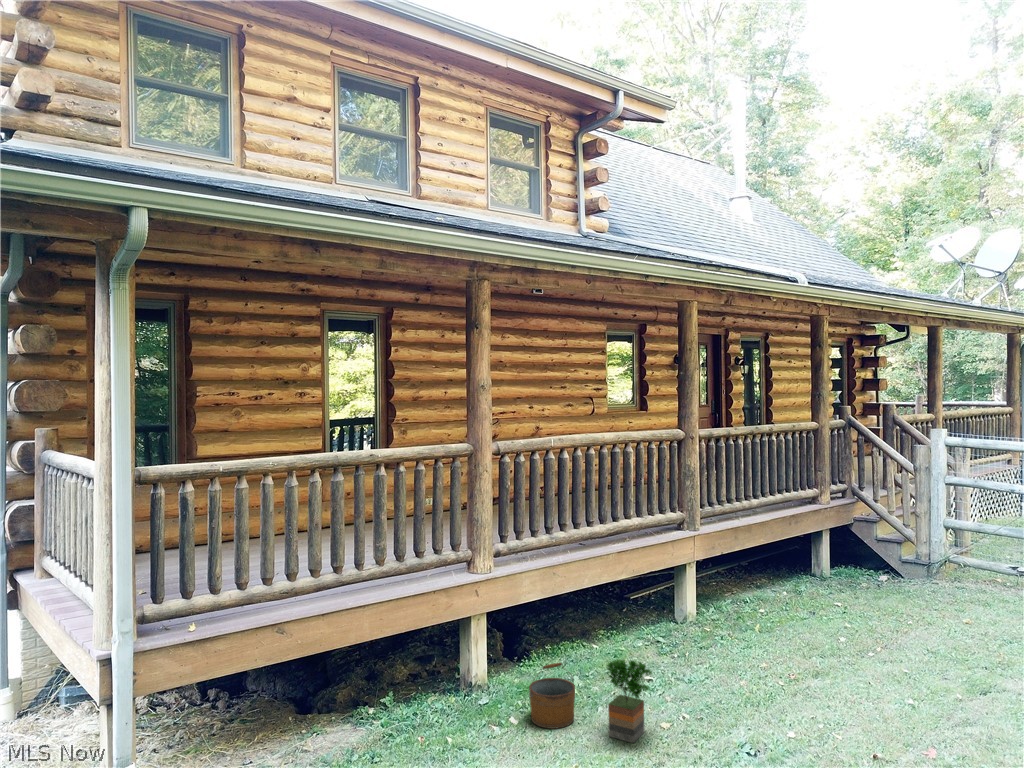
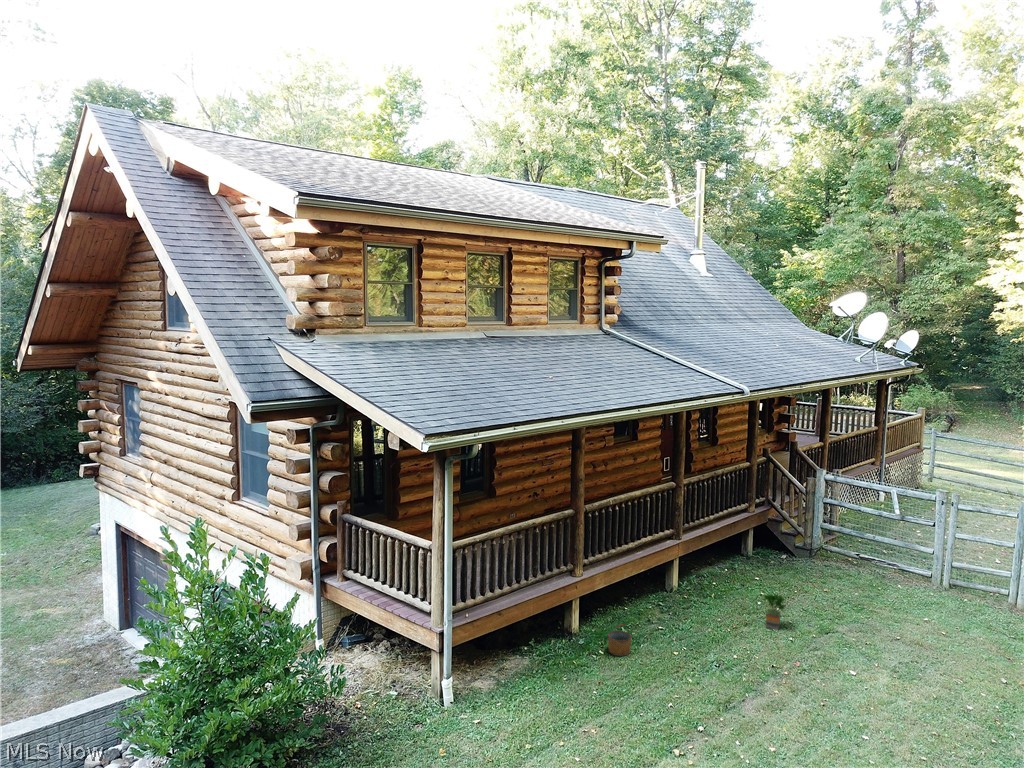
potted tree: present [607,659,652,743] -> present [764,594,786,630]

